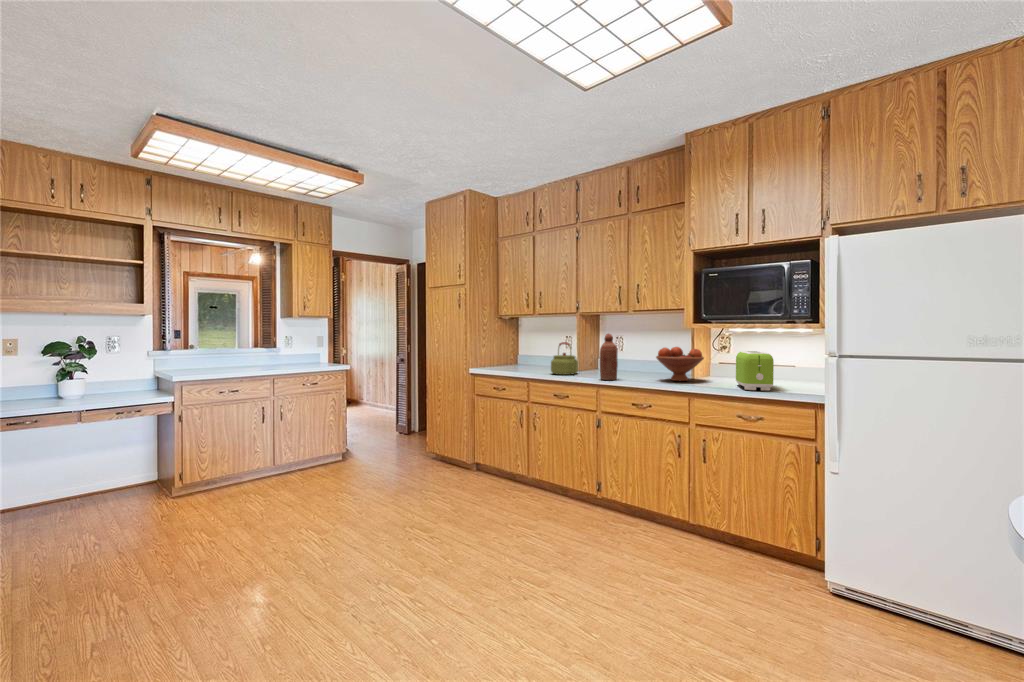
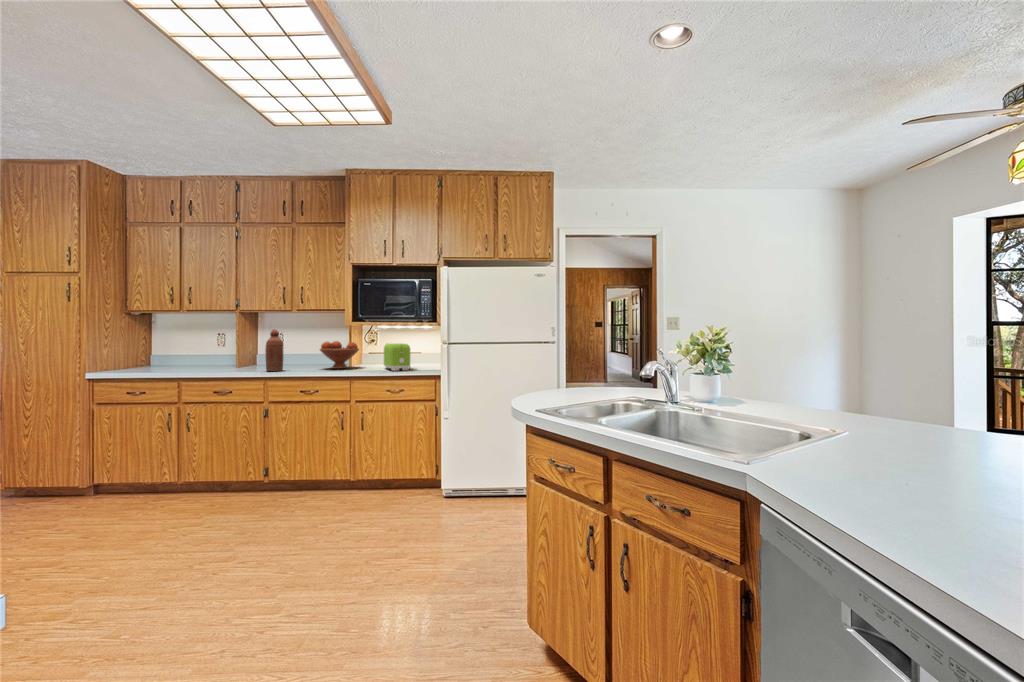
kettle: present [551,342,578,375] -> none [206,338,238,370]

